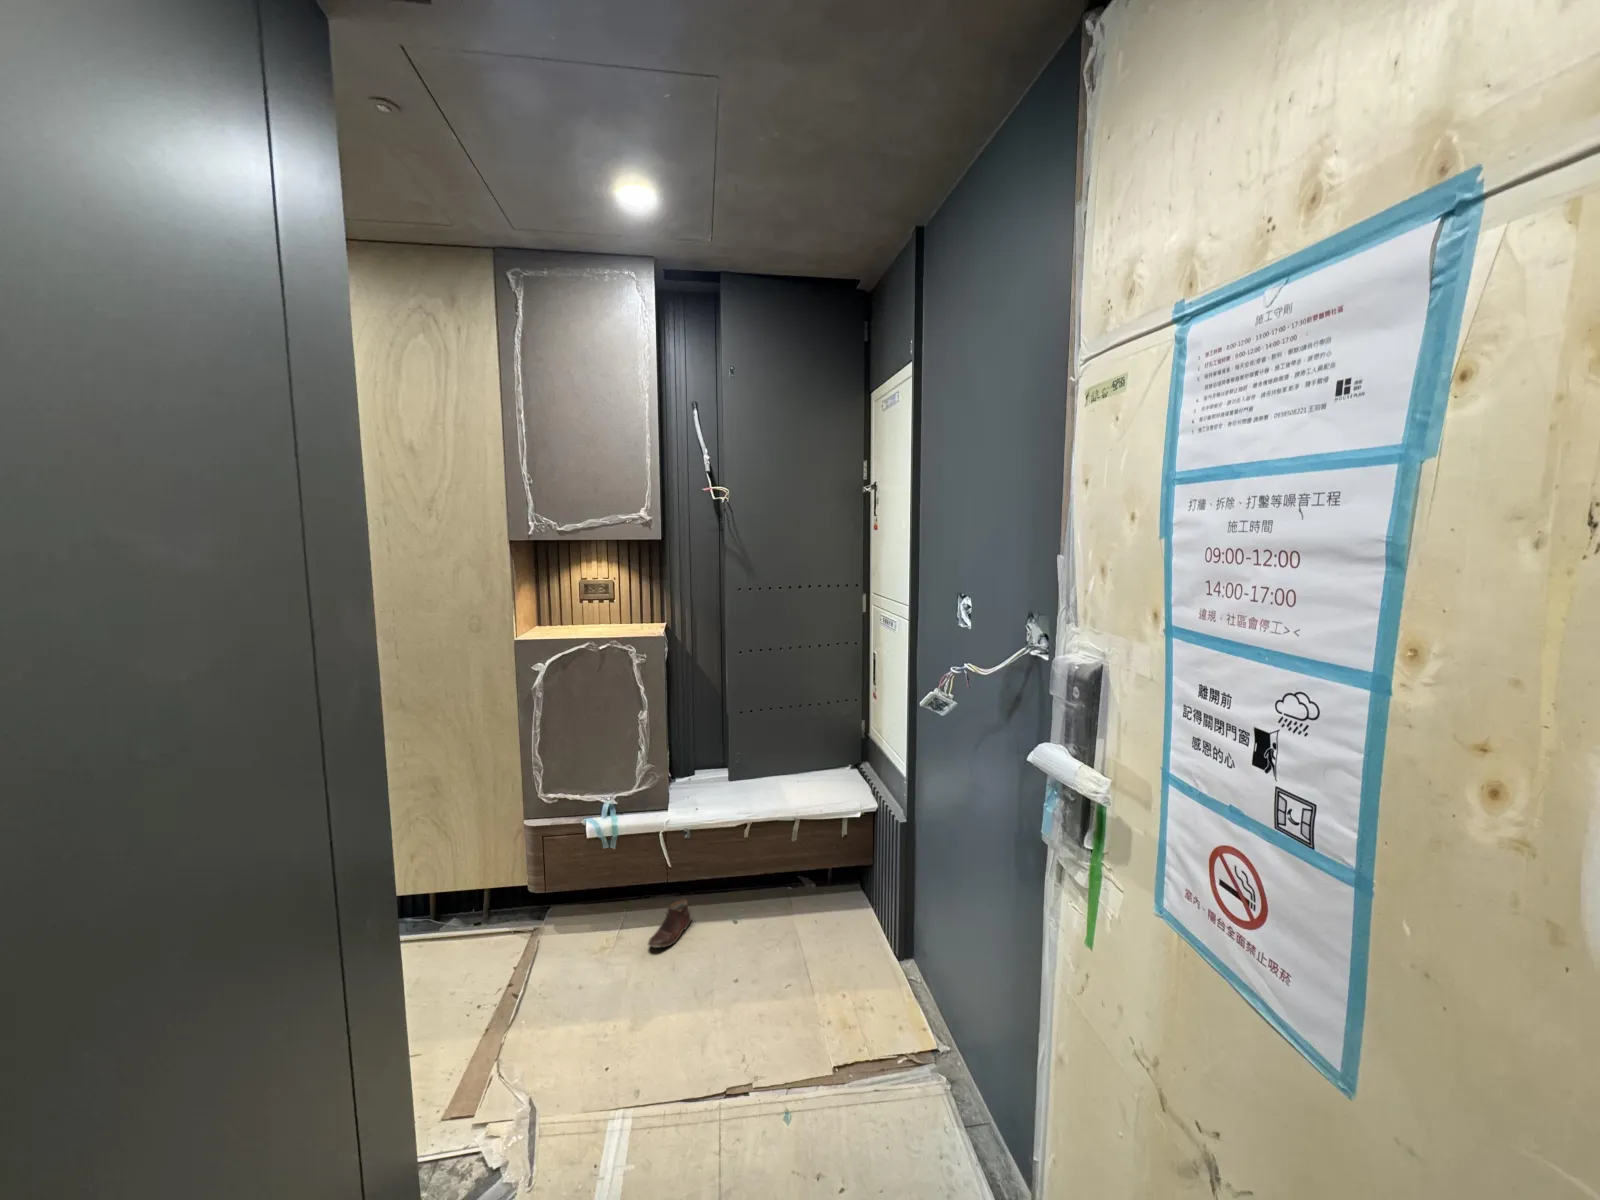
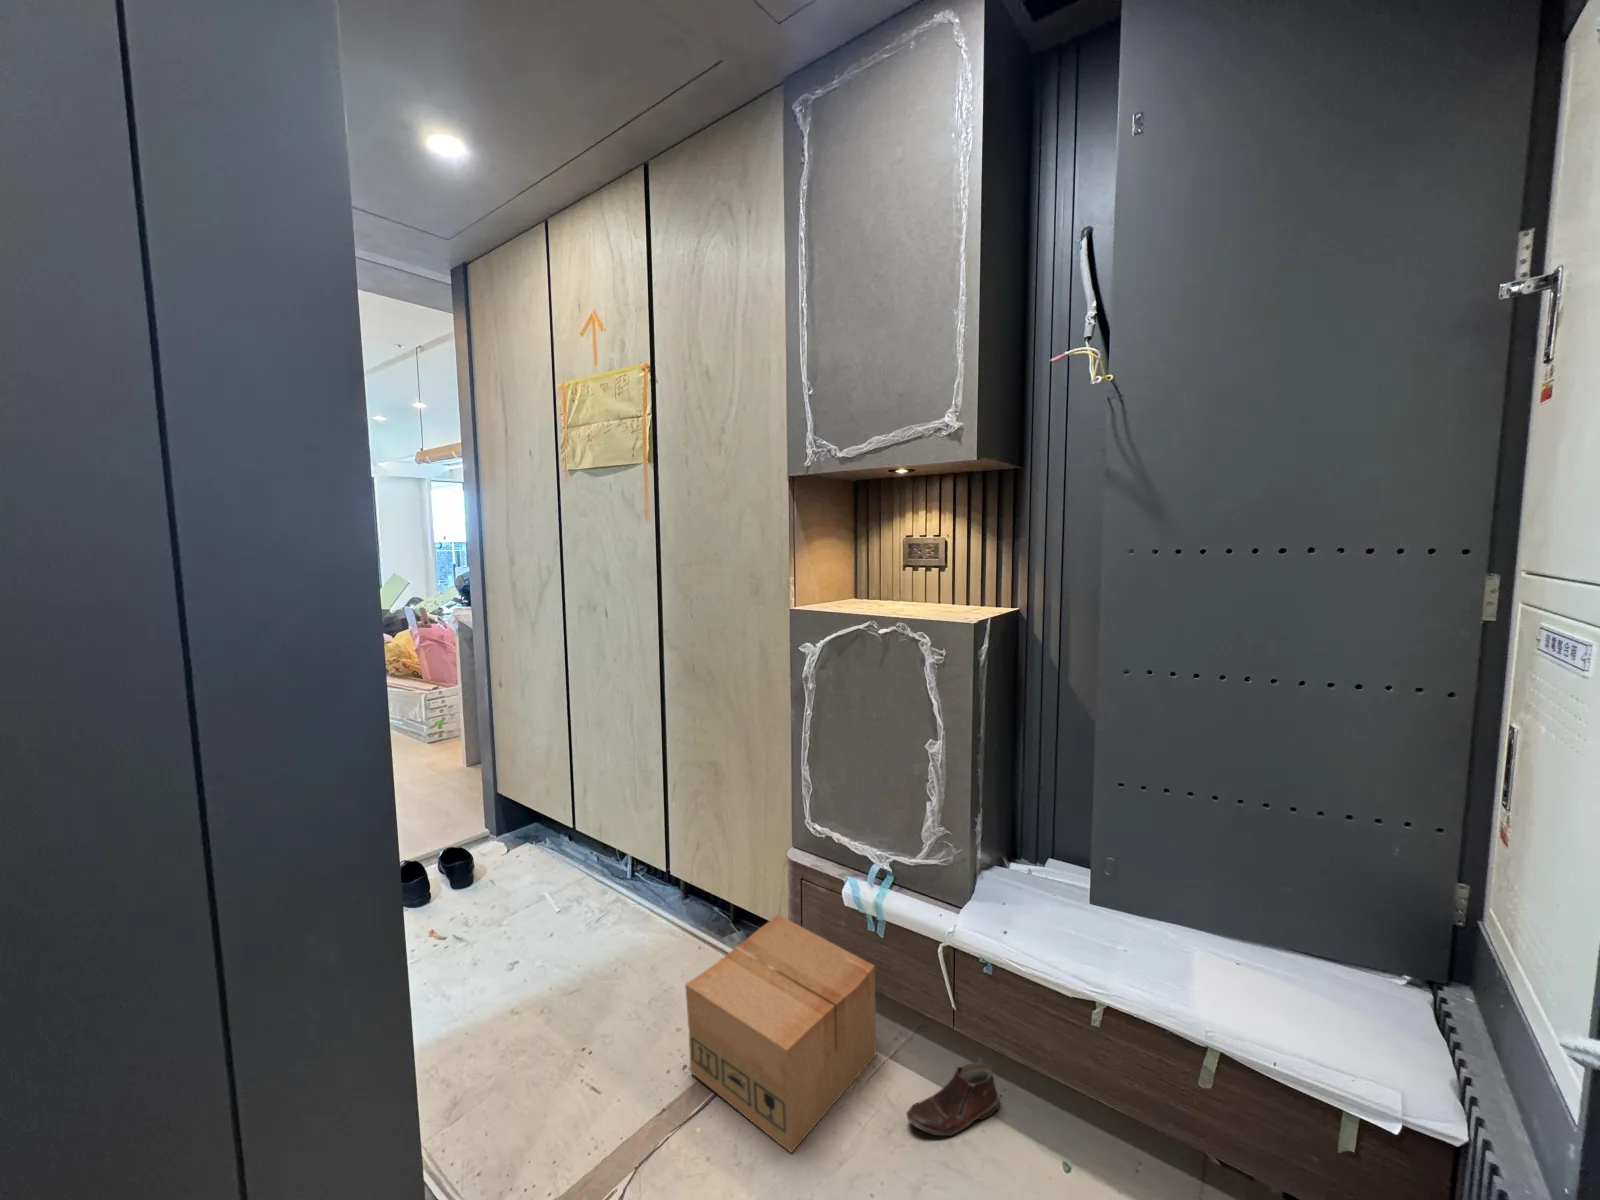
cardboard box: none [478,873,608,1008] -> present [685,915,877,1153]

